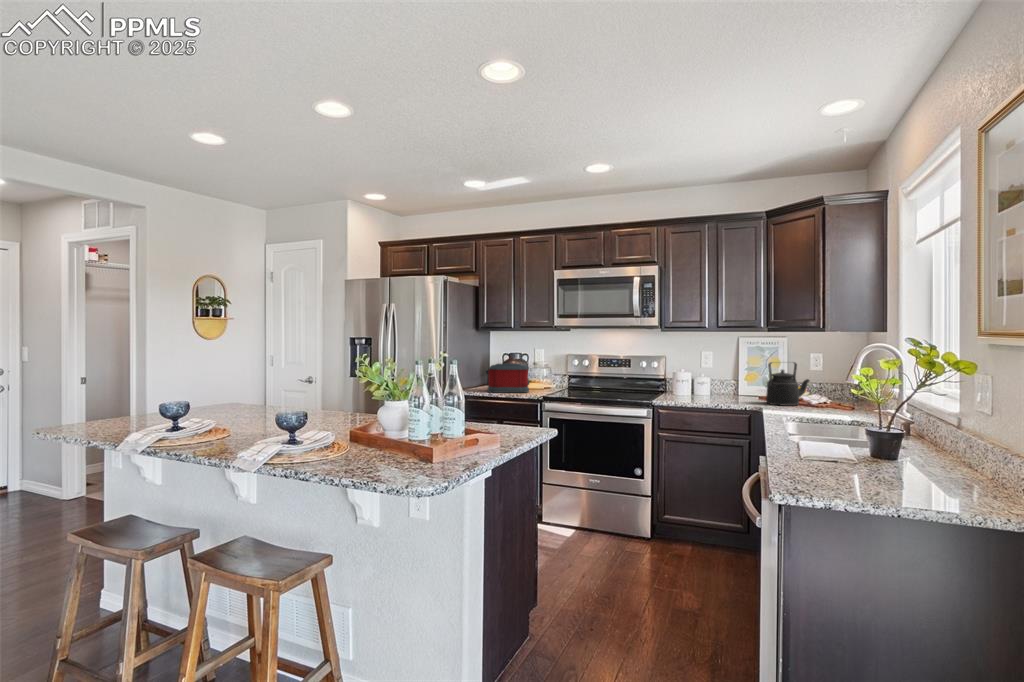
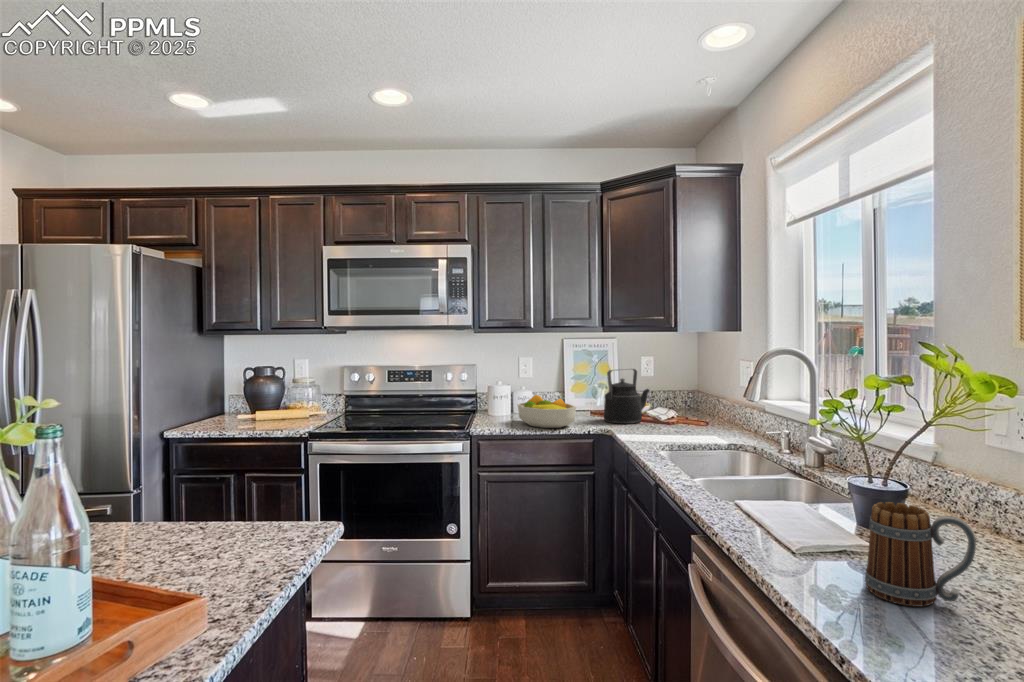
toaster: present [486,364,529,393] -> none [213,383,287,430]
fruit bowl: none [693,379,738,404] -> present [518,395,576,428]
mug: none [839,428,898,484] -> present [865,502,976,607]

